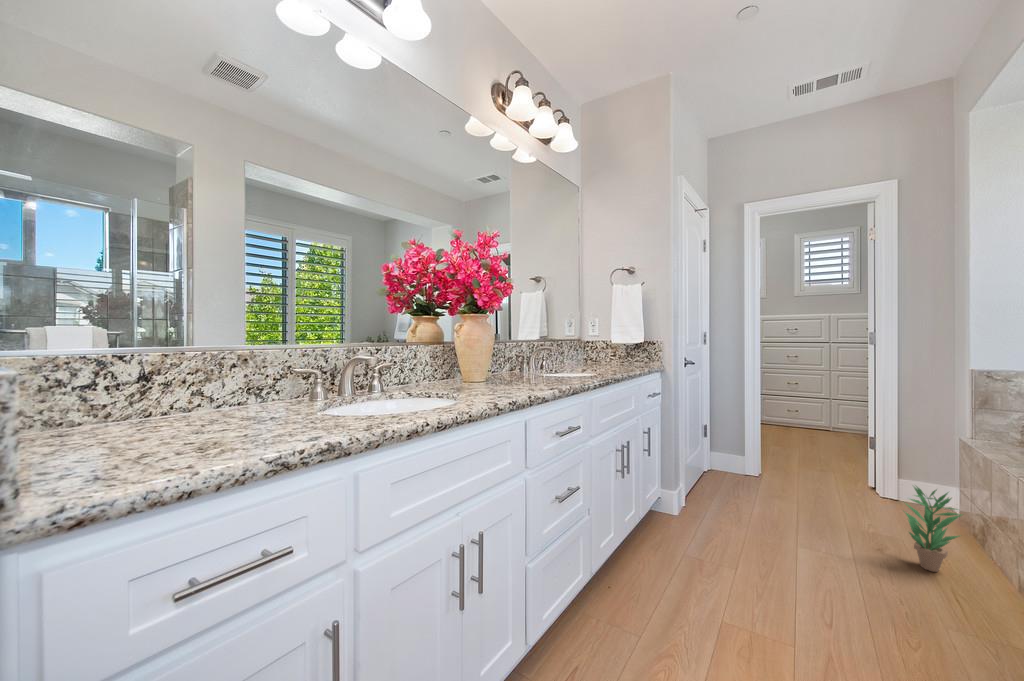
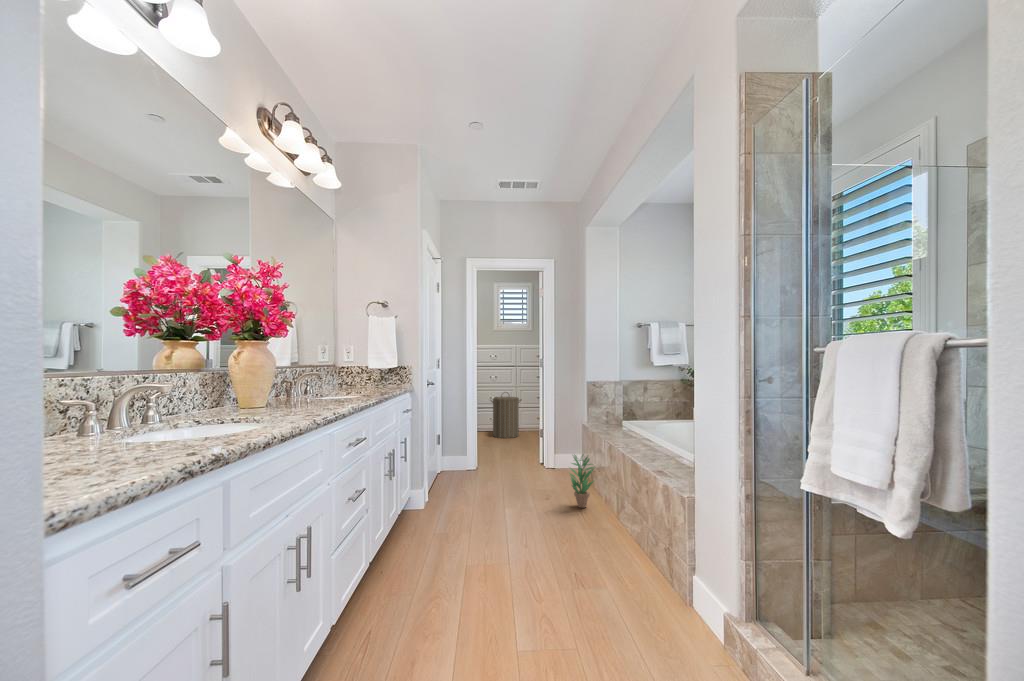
laundry hamper: none [785,376,835,435] -> present [491,396,521,438]

